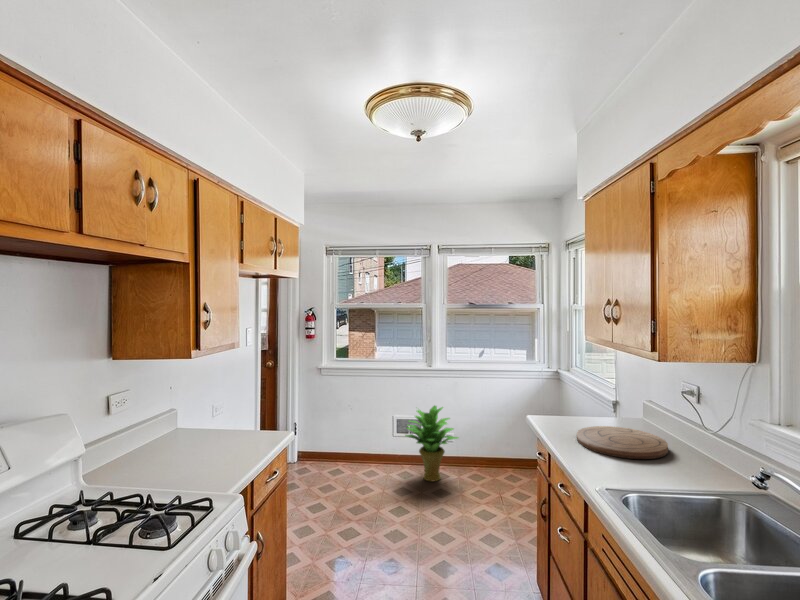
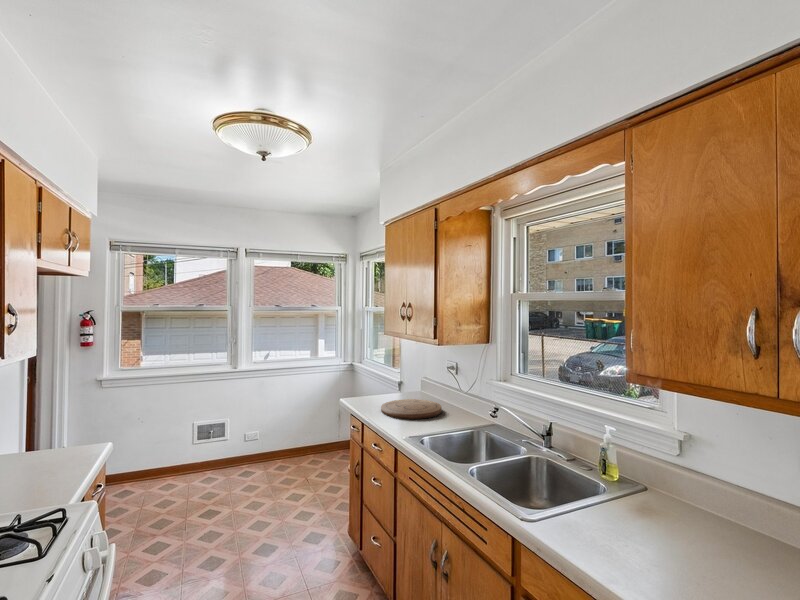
potted plant: present [405,406,458,481] -> none [209,406,266,481]

